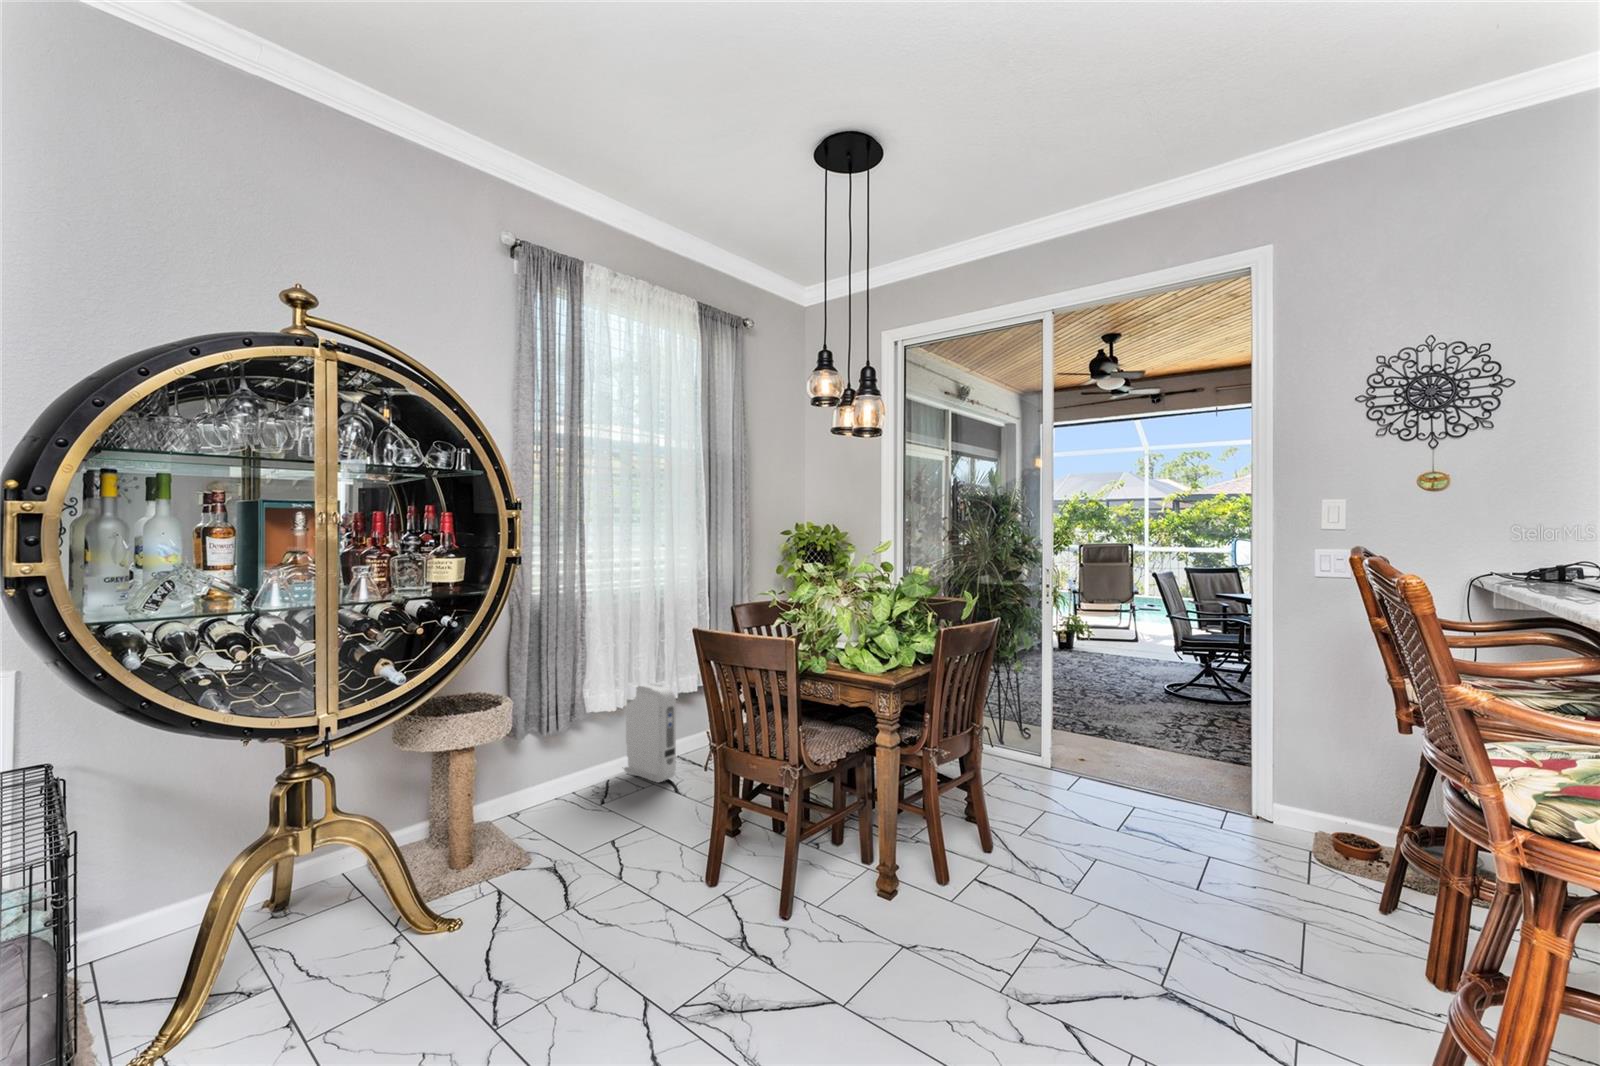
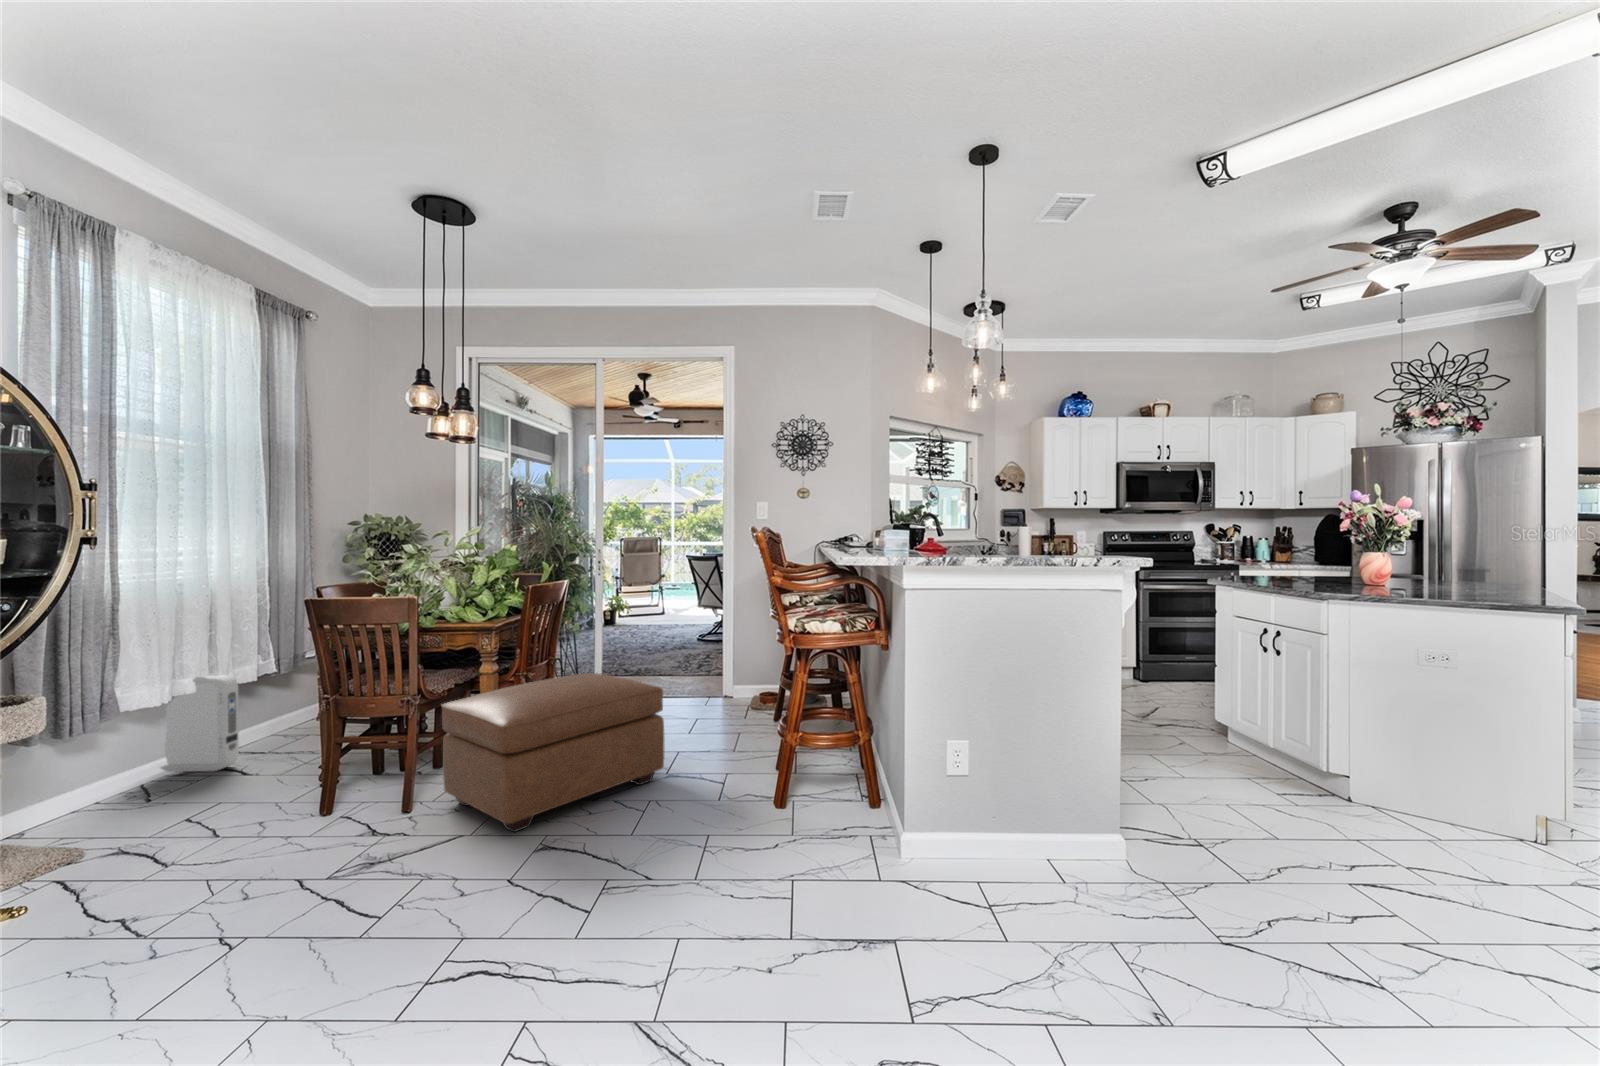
ottoman: none [829,765,1150,1019] -> present [441,673,664,832]

